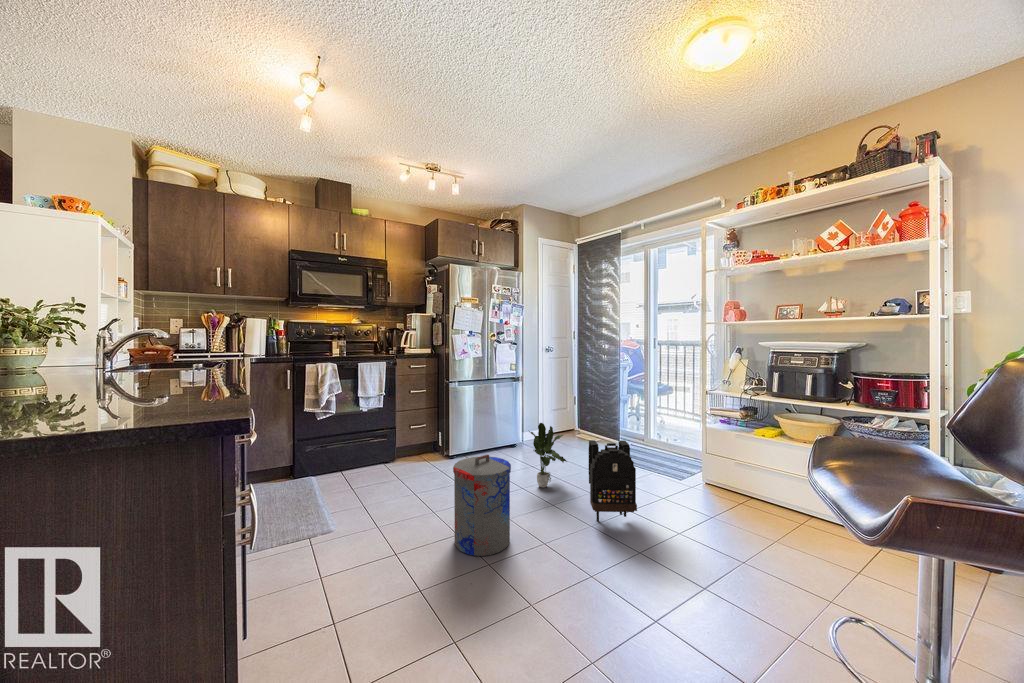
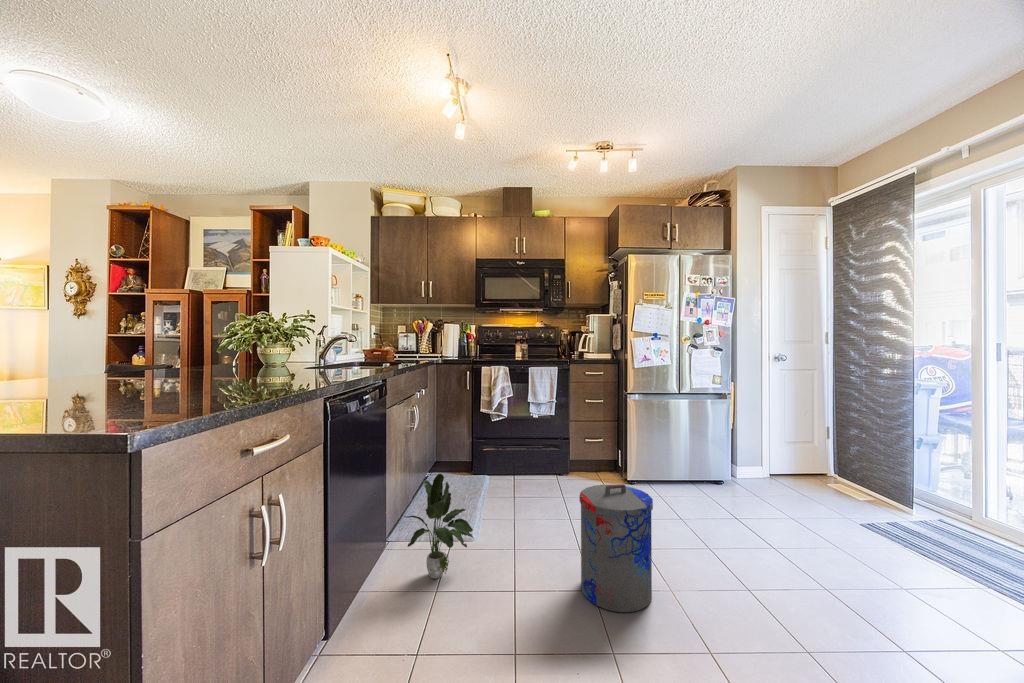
potted plant: present [529,423,567,488] -> present [405,474,473,579]
backpack: present [589,440,637,521] -> none [789,492,876,629]

